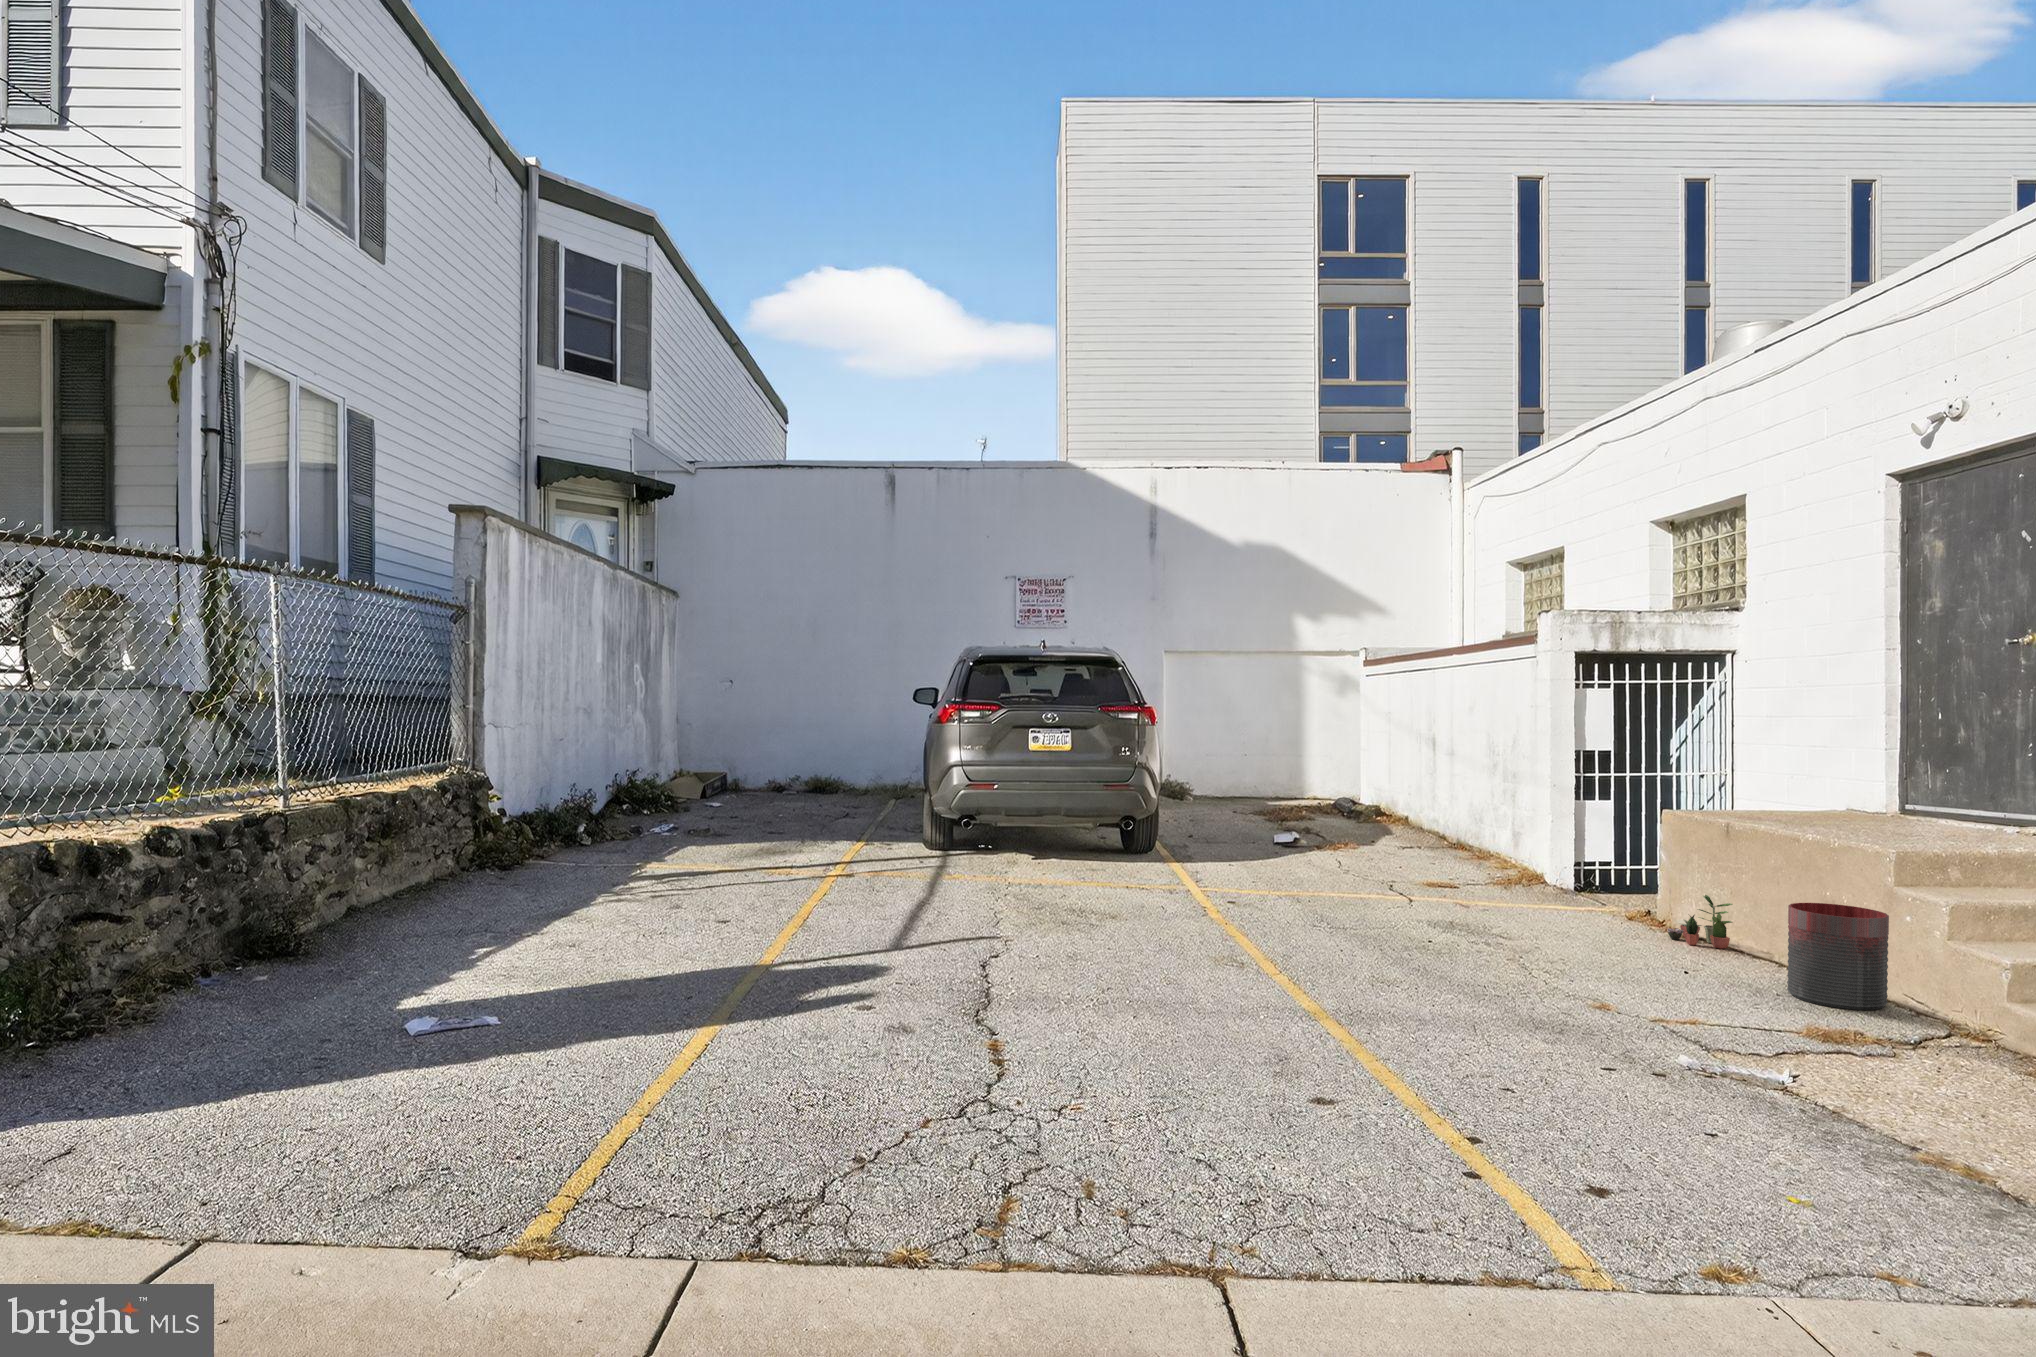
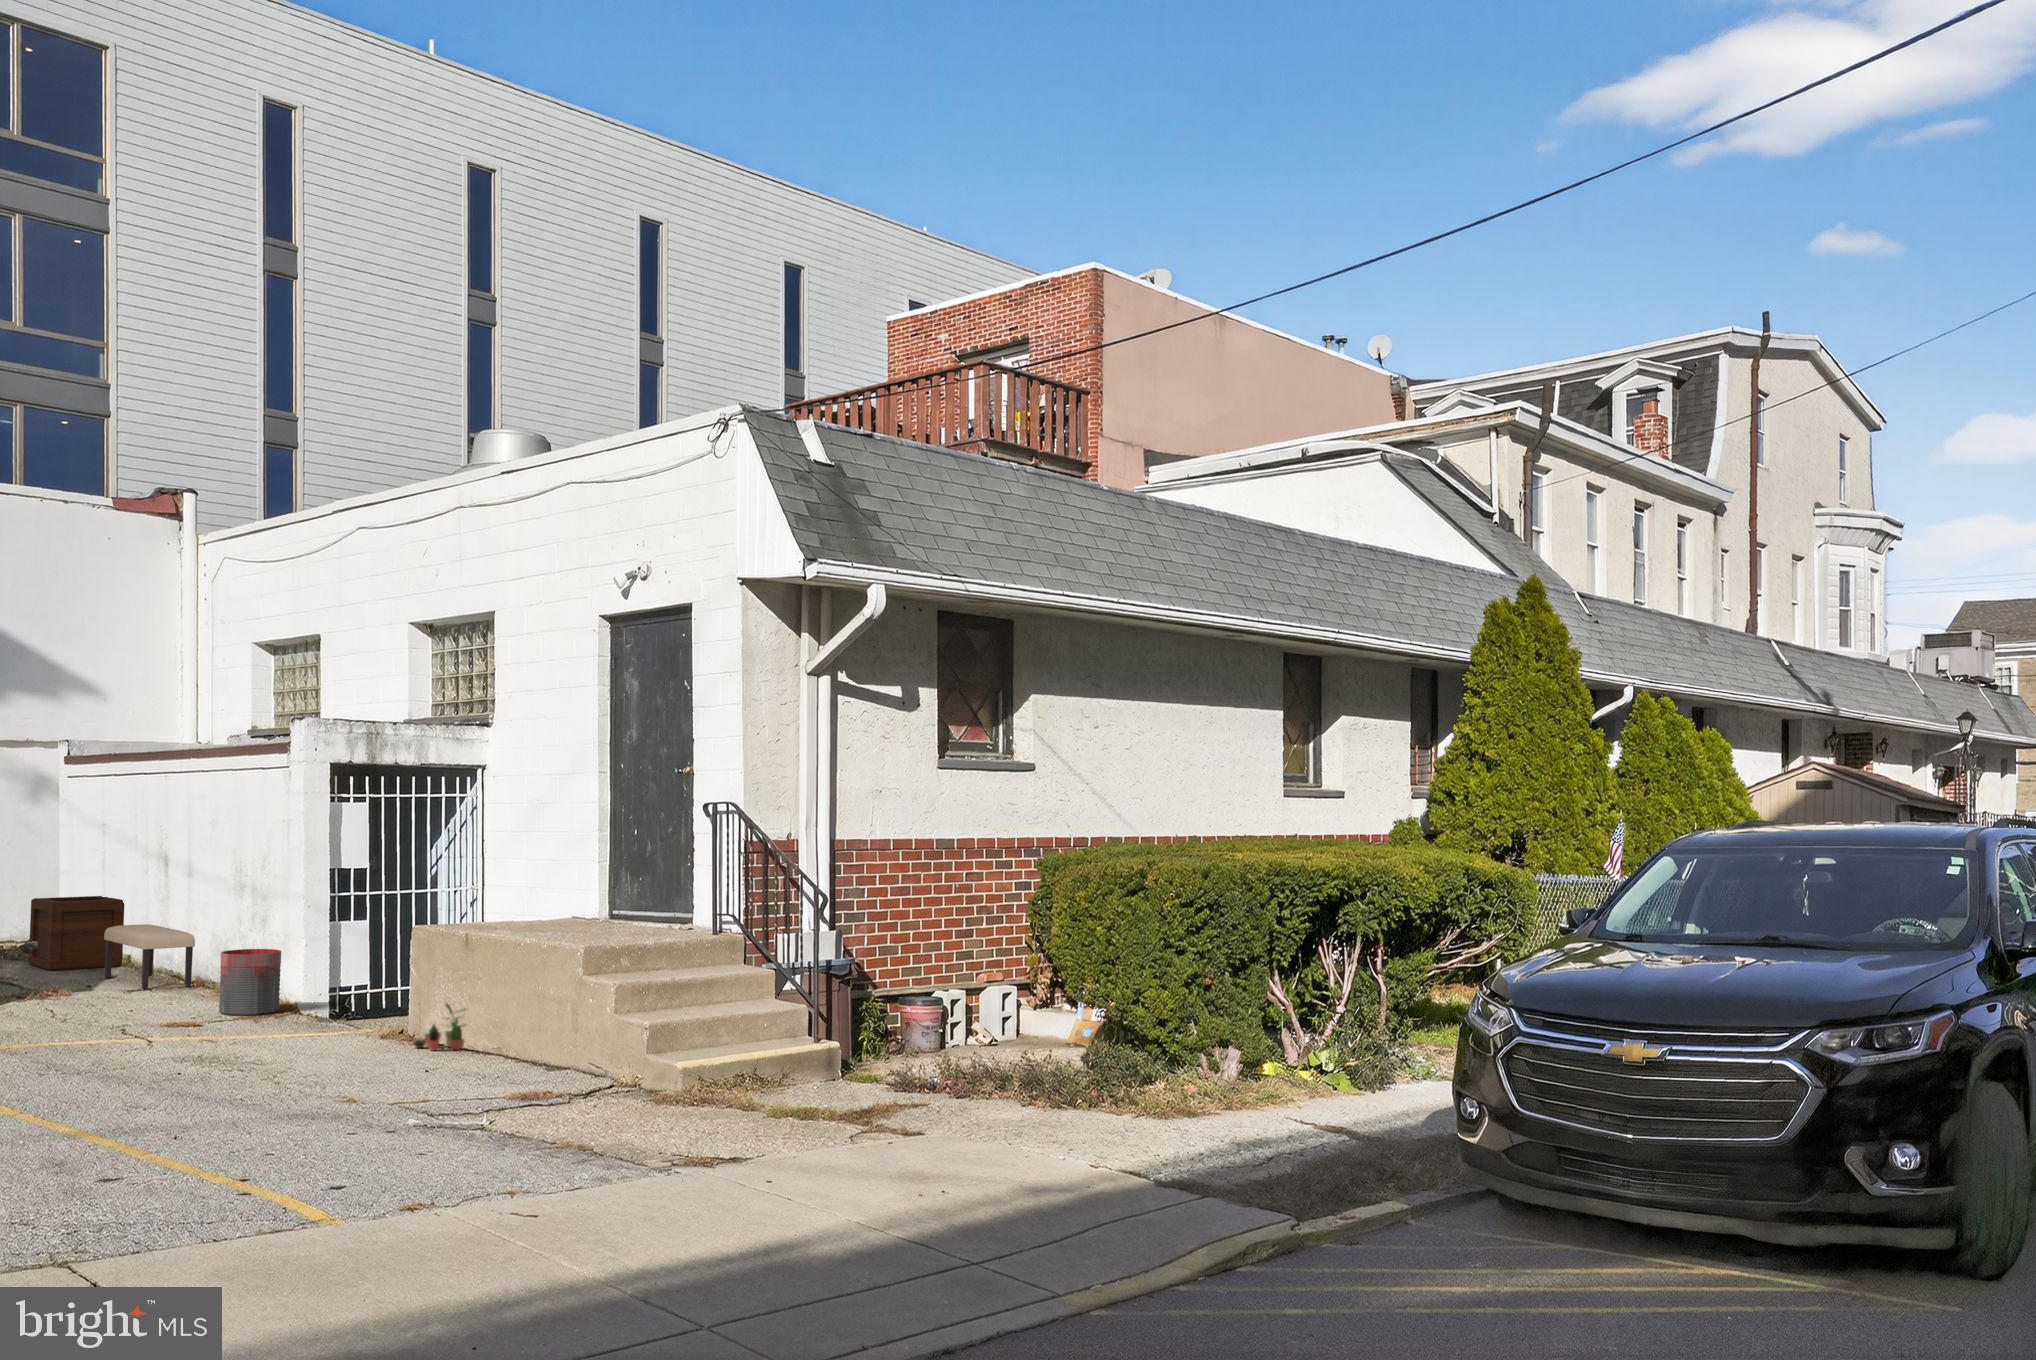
wooden crate: none [1337,766,1405,824] -> present [29,896,125,971]
bench: none [1387,791,1456,846] -> present [104,924,195,990]
trash can: present [1787,903,1889,1010] -> present [219,949,281,1016]

